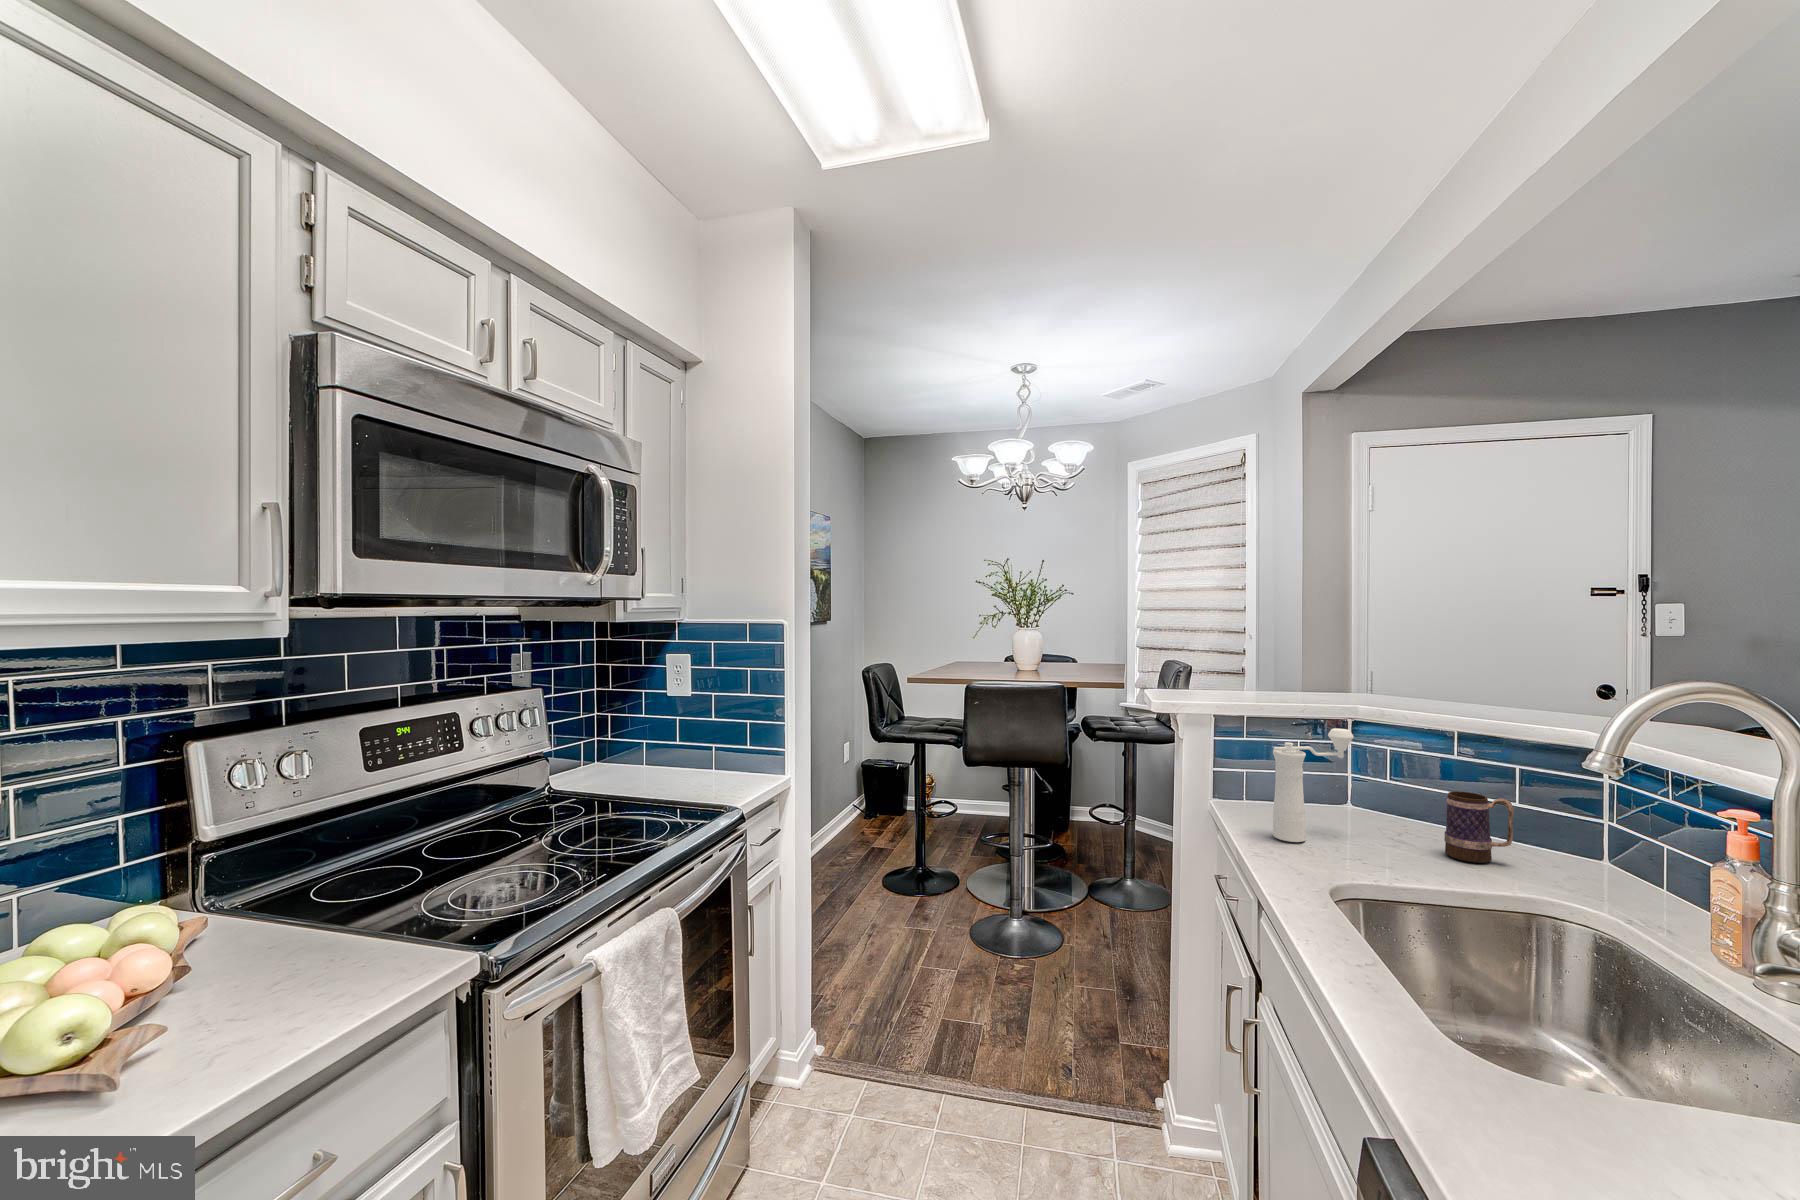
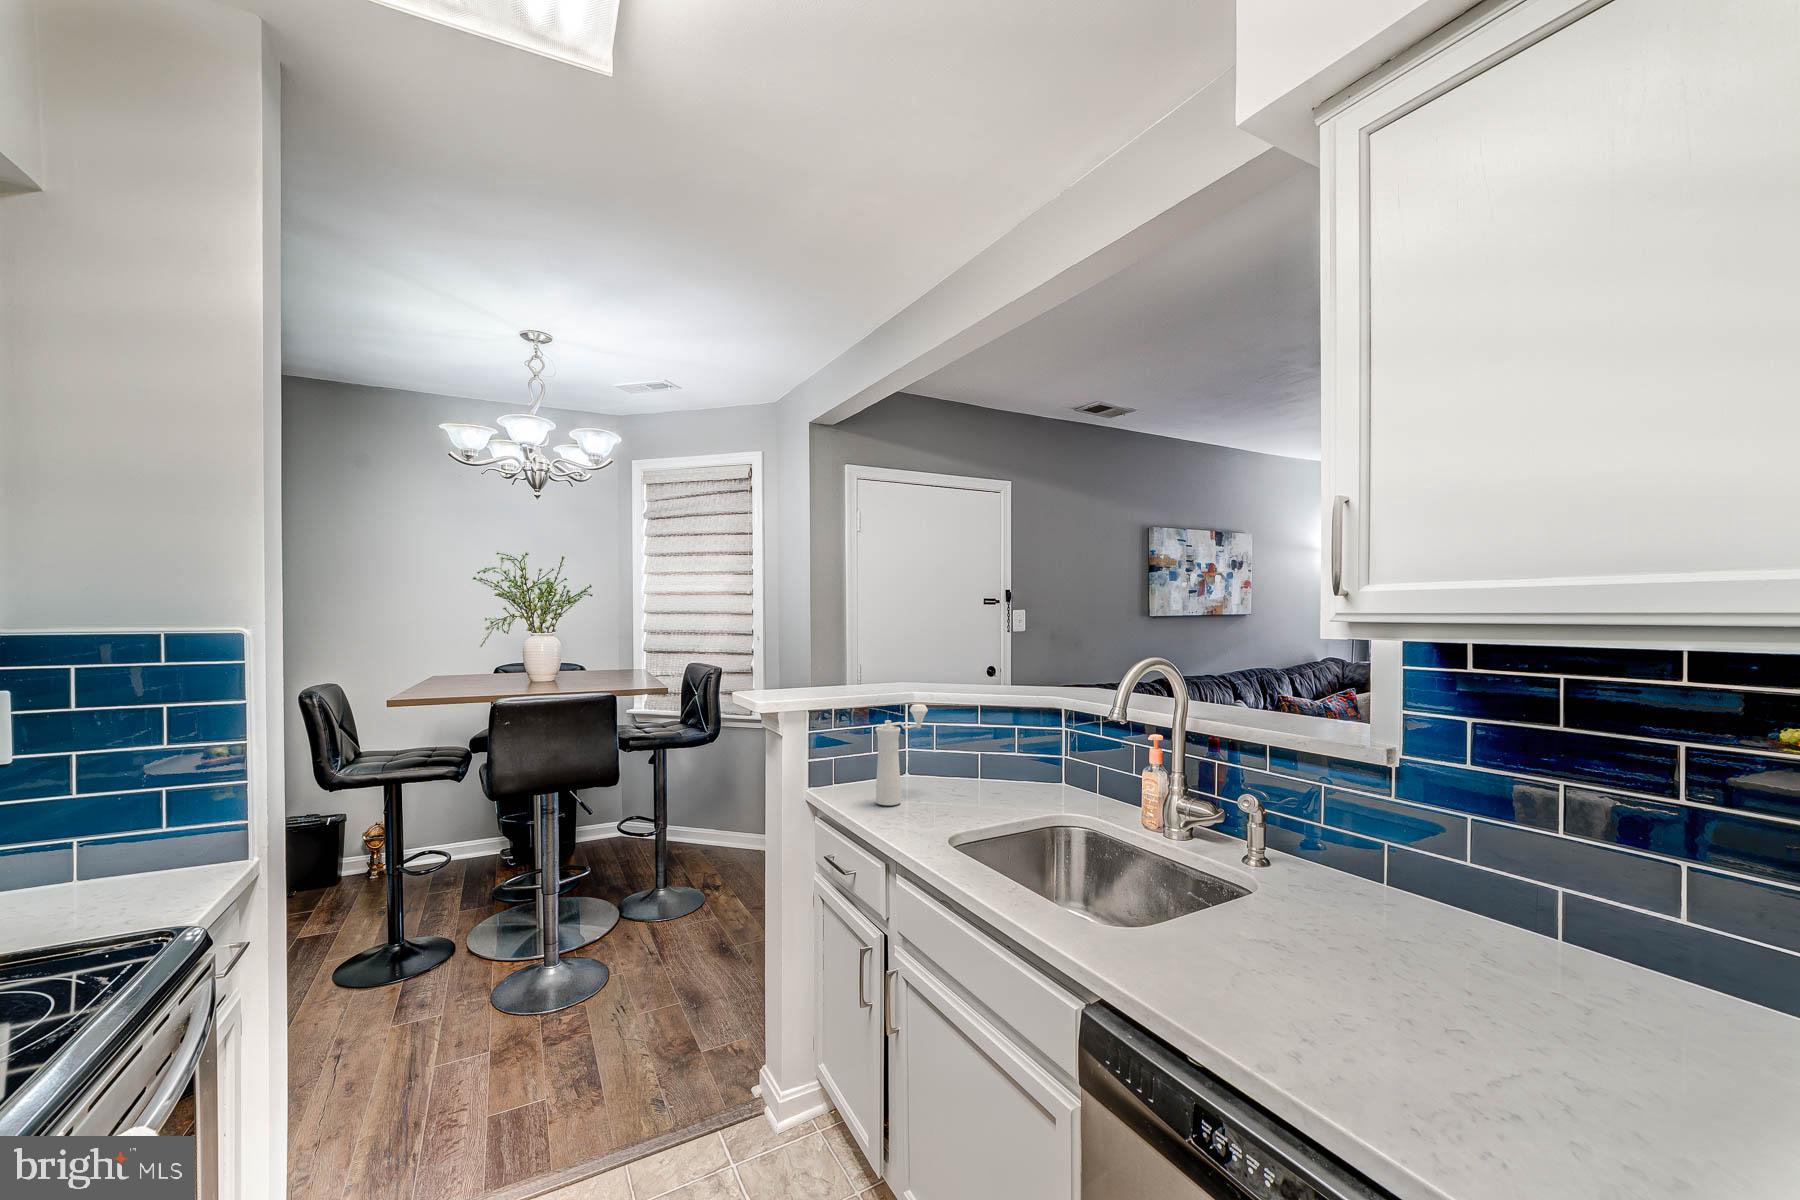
mug: present [1444,791,1514,863] -> none [988,742,1028,794]

